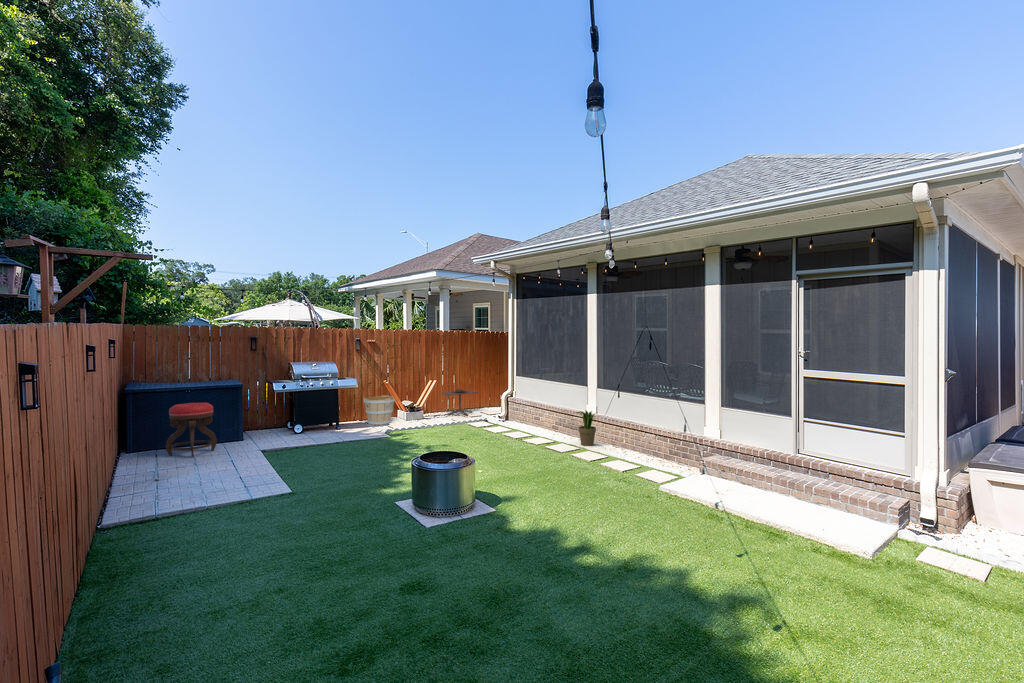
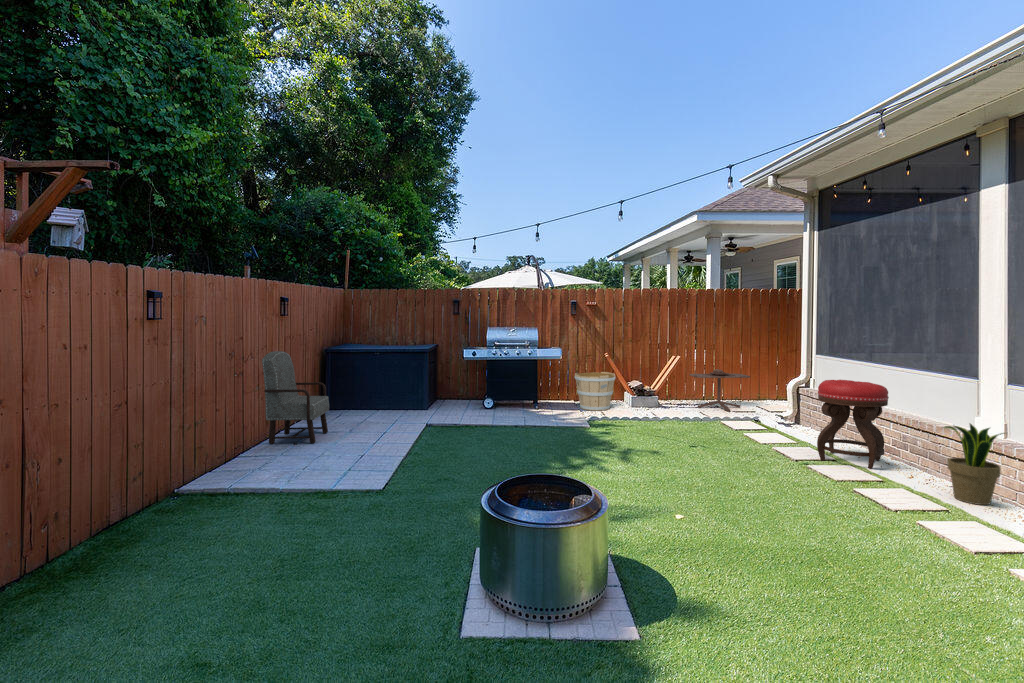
armchair: none [116,399,173,484] -> present [262,351,329,444]
stool: present [166,403,217,457] -> present [817,380,889,469]

